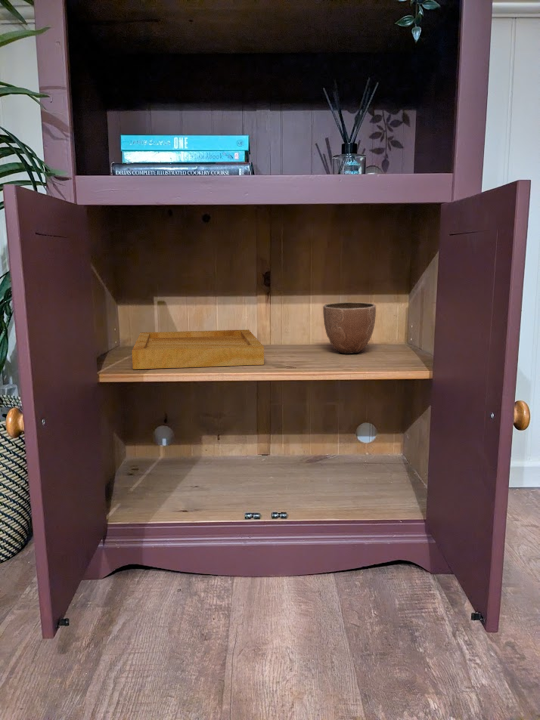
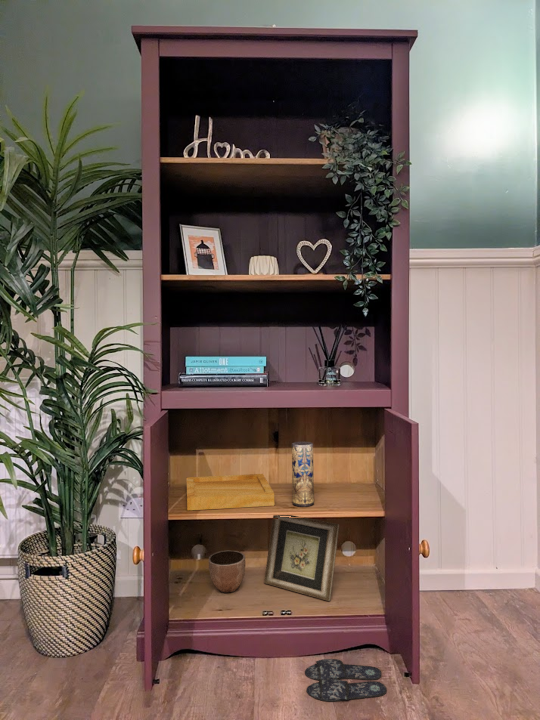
vase: none [291,271,323,366] -> present [292,442,314,507]
decorative bowl: present [323,302,376,354] -> present [209,550,245,593]
picture frame: none [249,380,359,500] -> present [264,515,339,601]
slippers: none [307,581,432,648] -> present [305,659,387,702]

